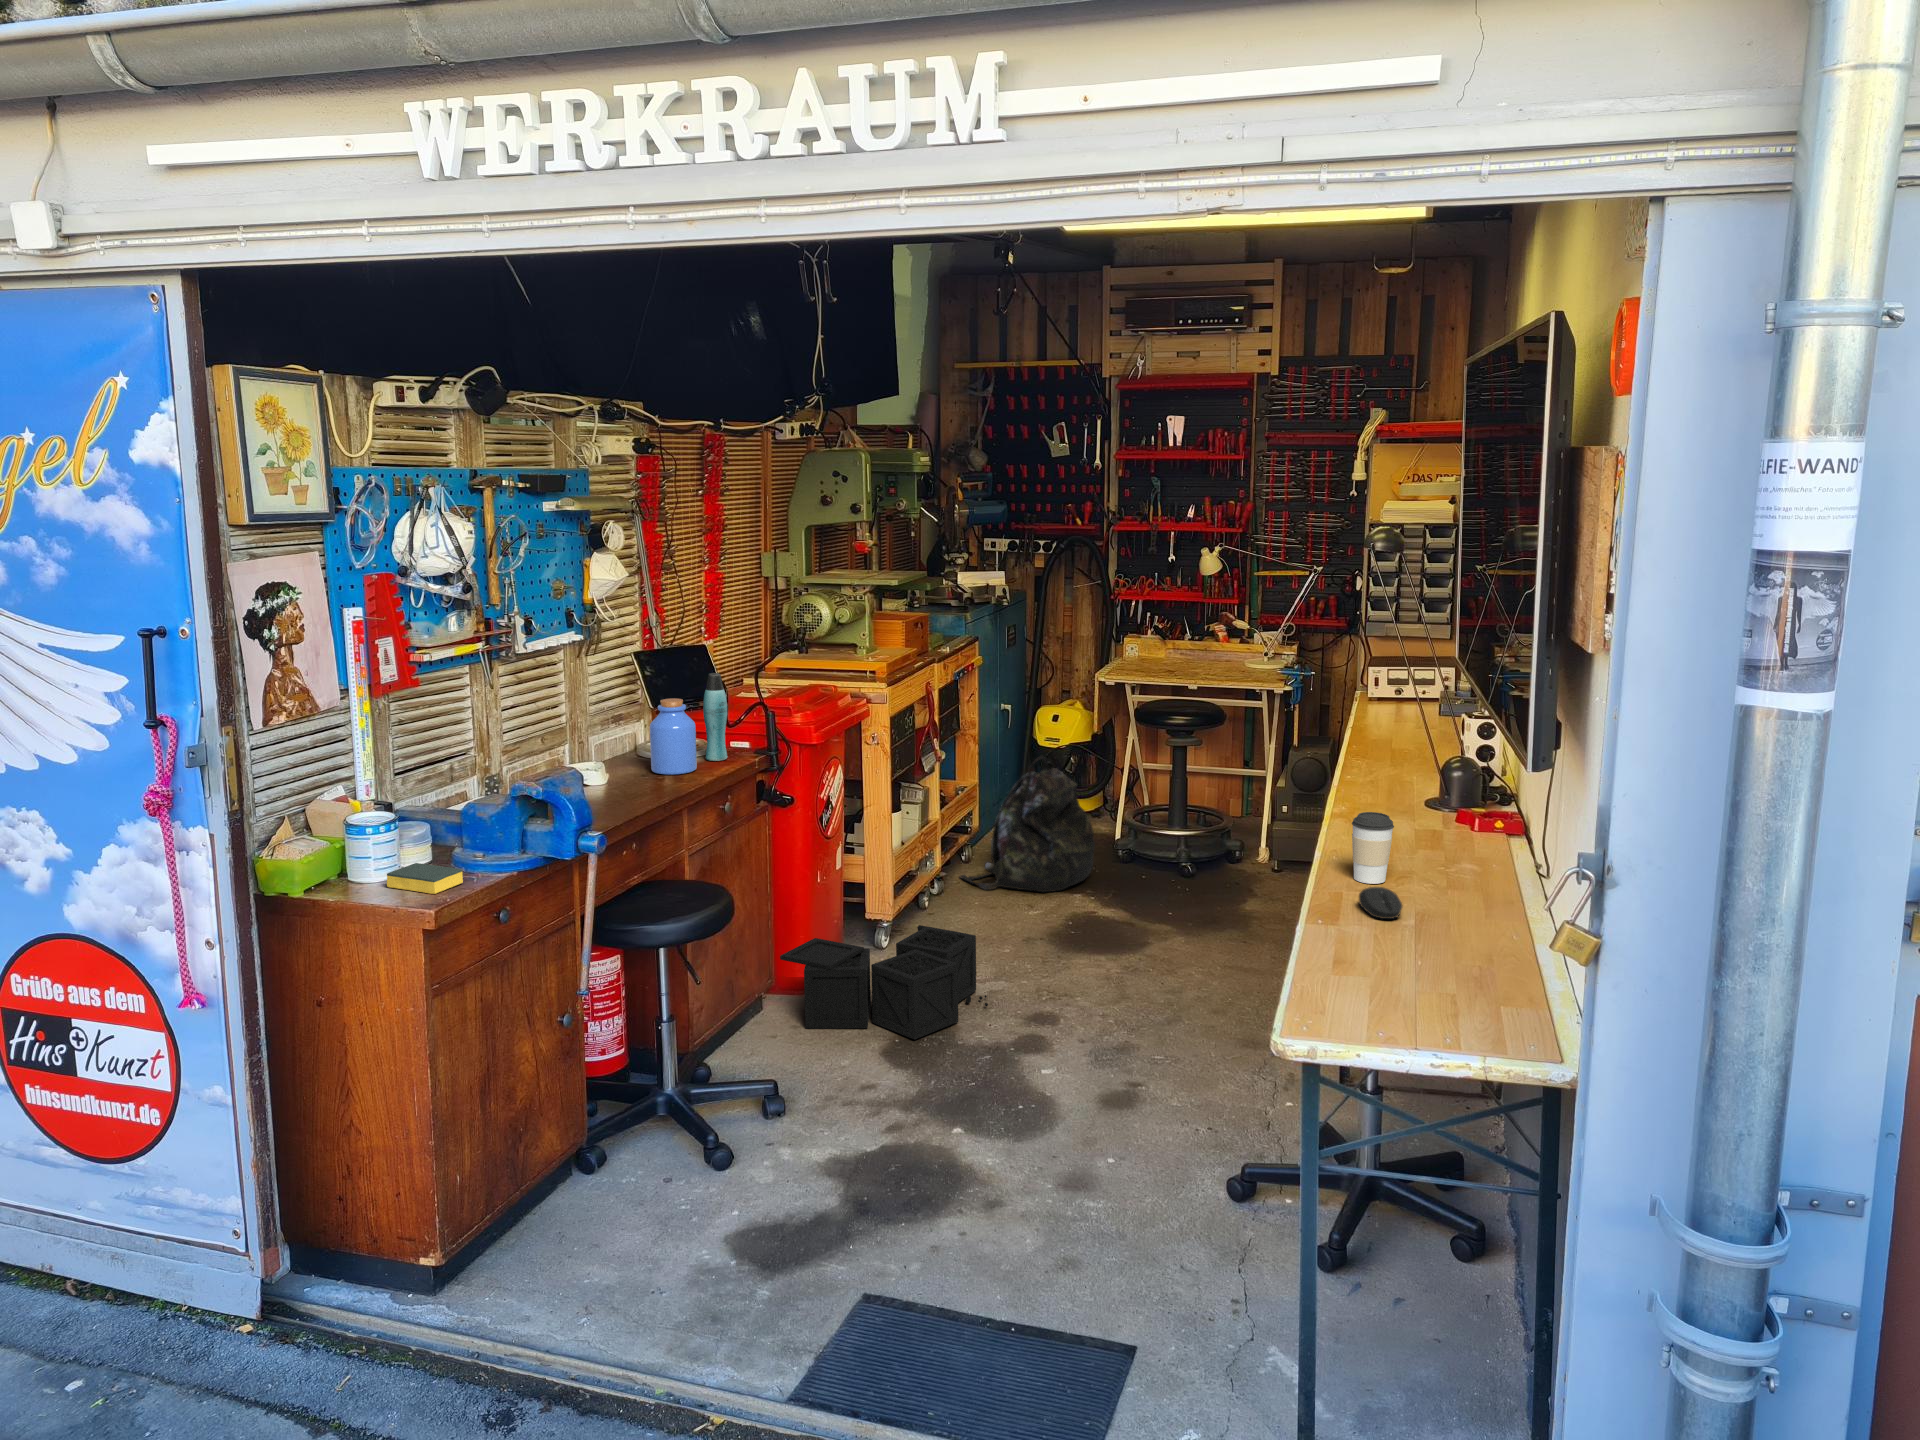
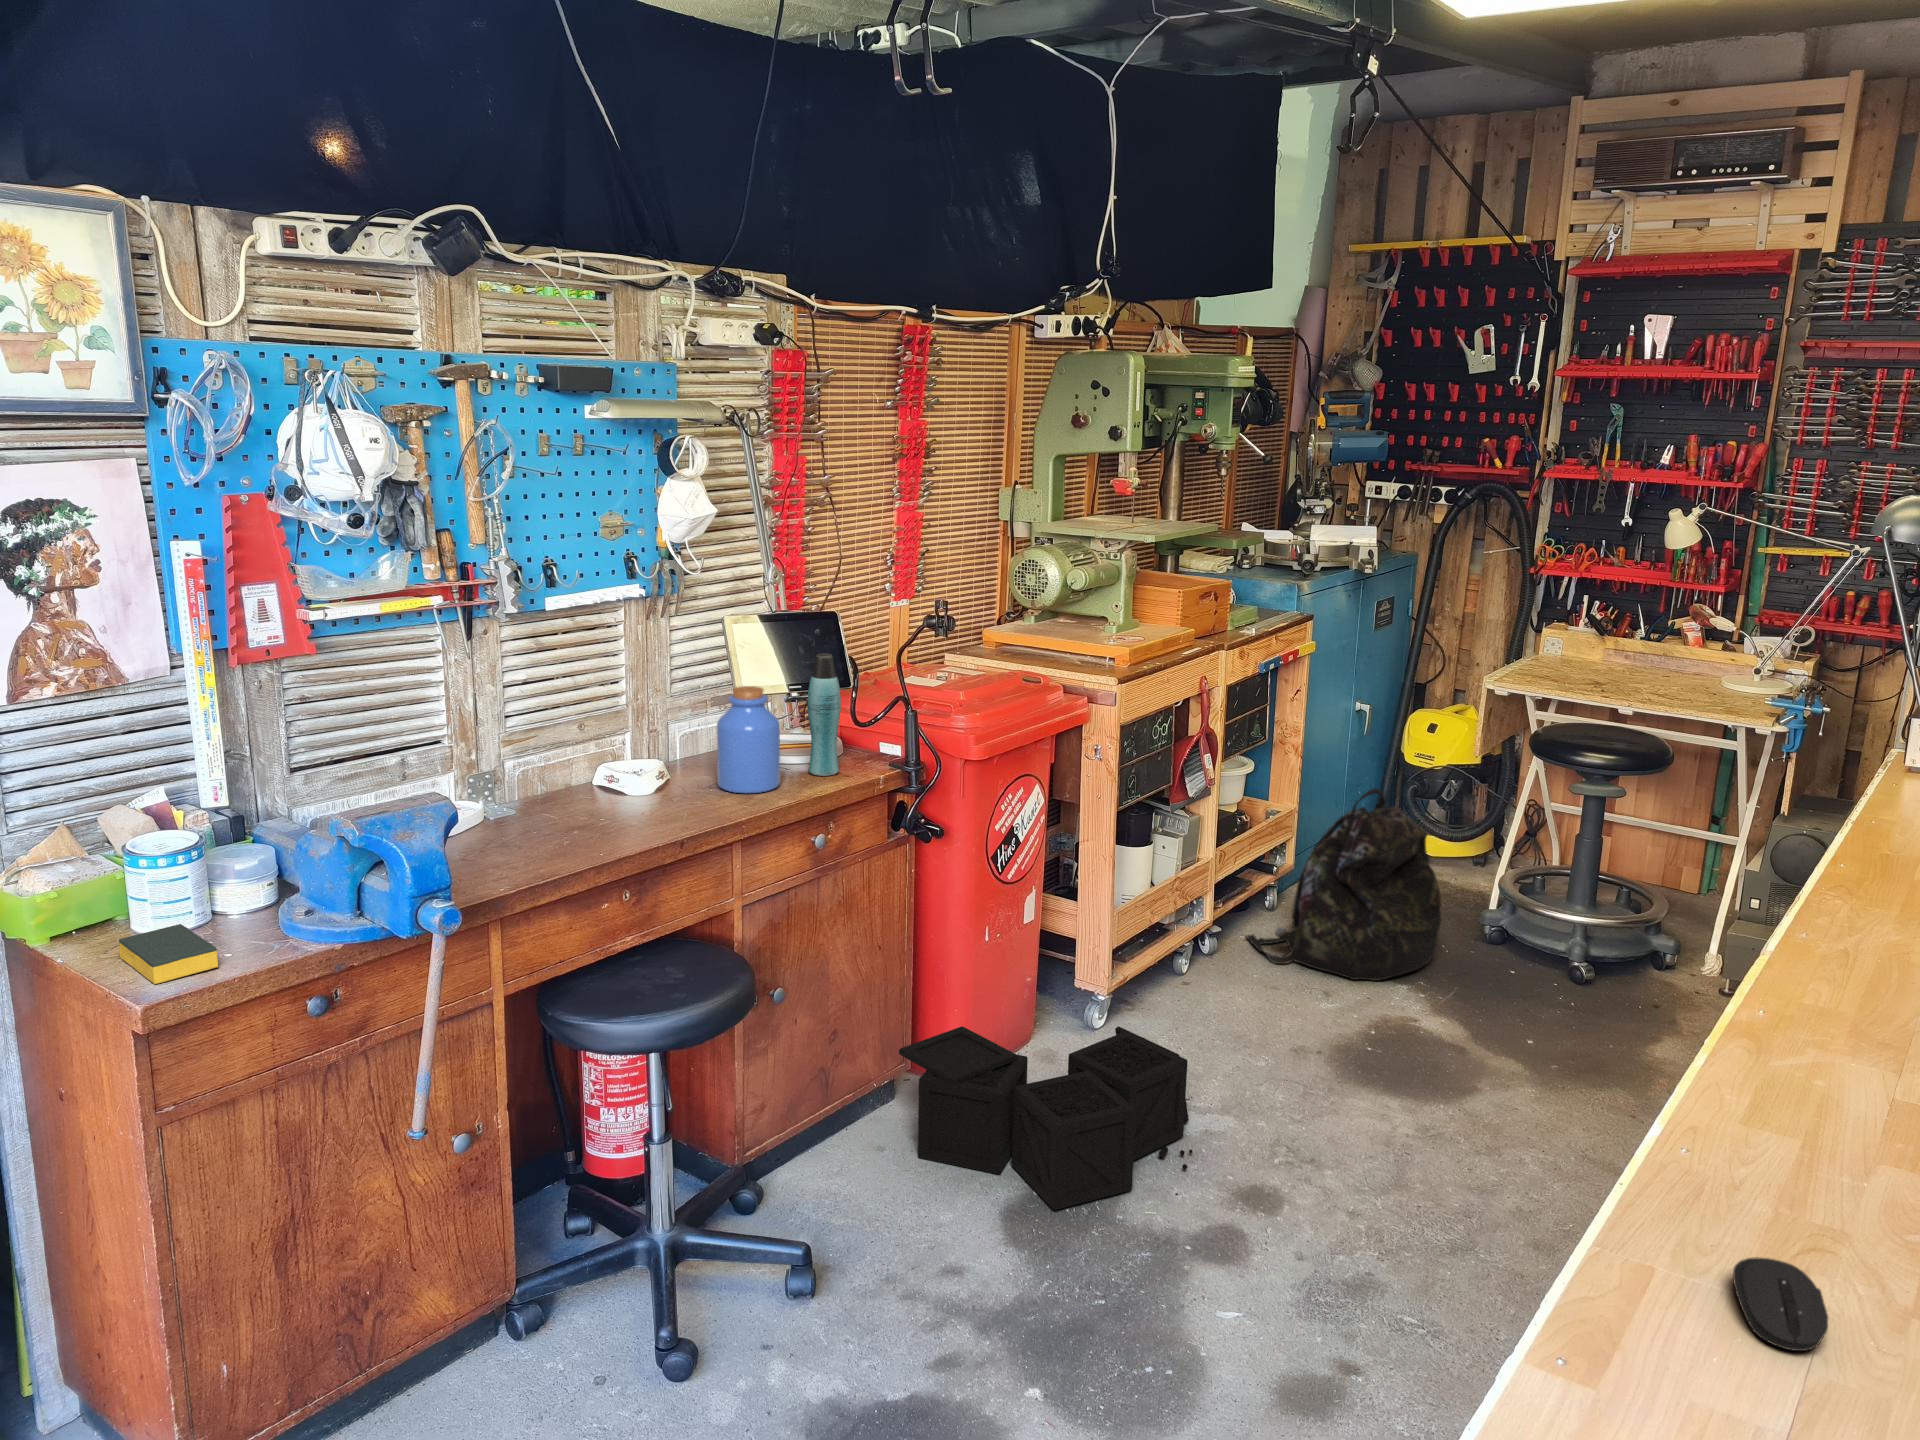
coffee cup: present [1352,812,1394,884] -> none [1748,1073,1849,1225]

